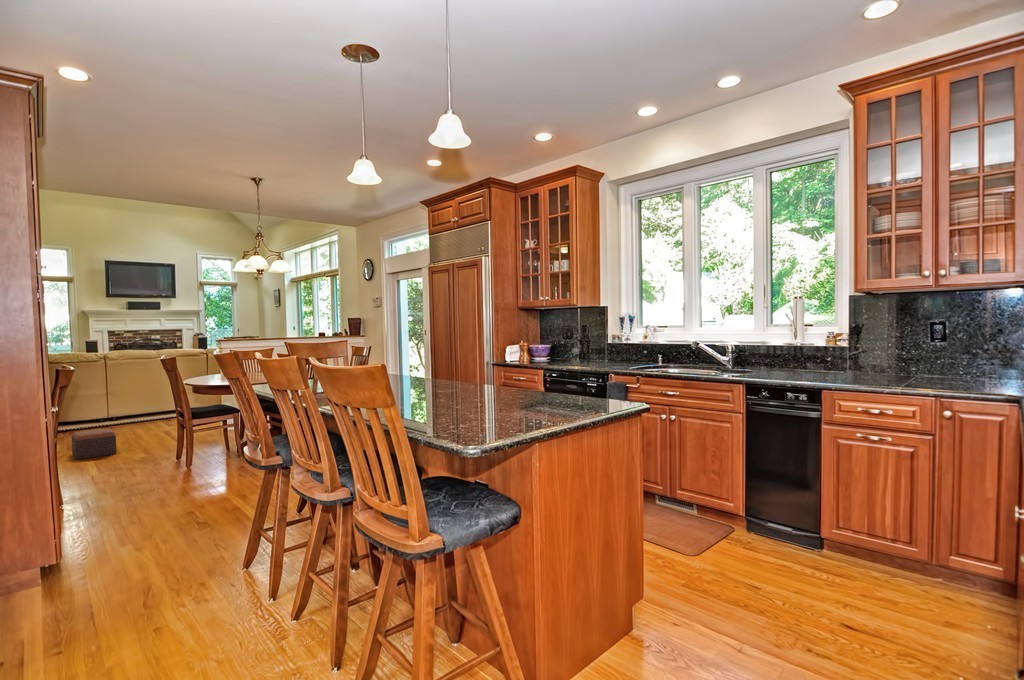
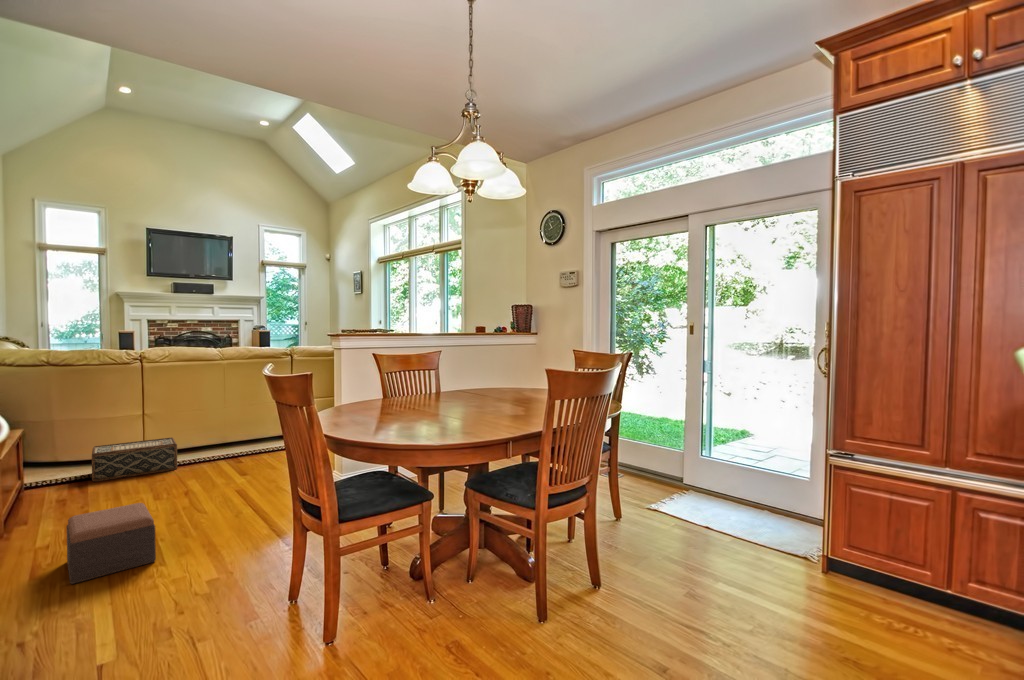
woven basket: none [76,407,130,431] -> present [92,437,177,482]

